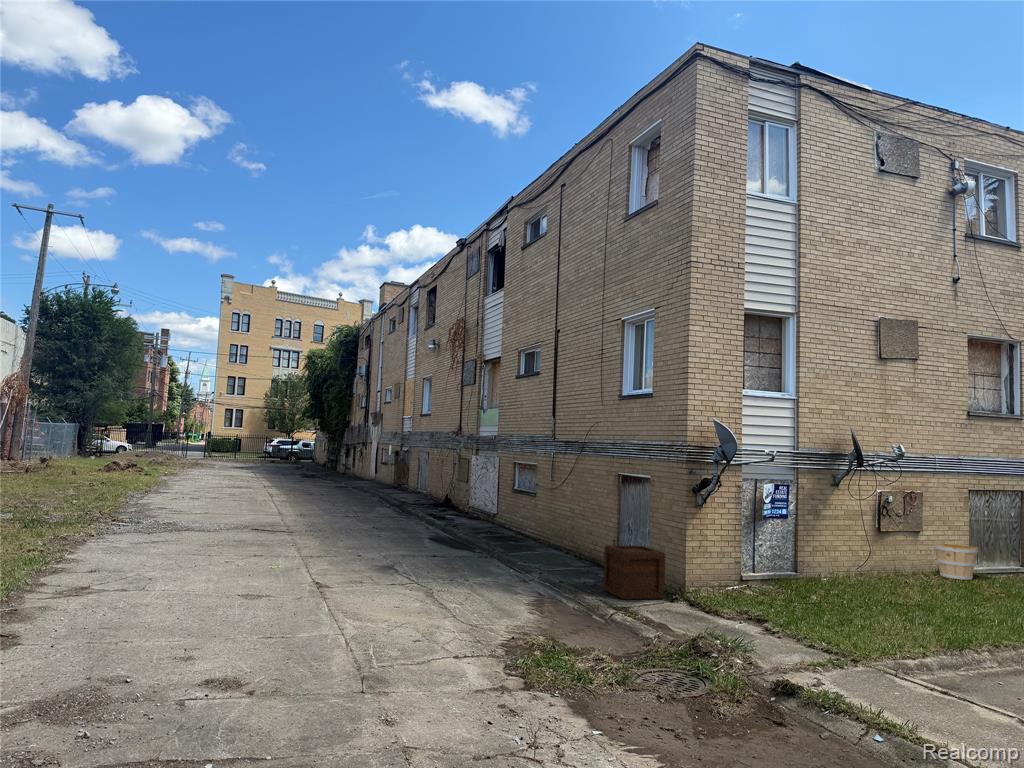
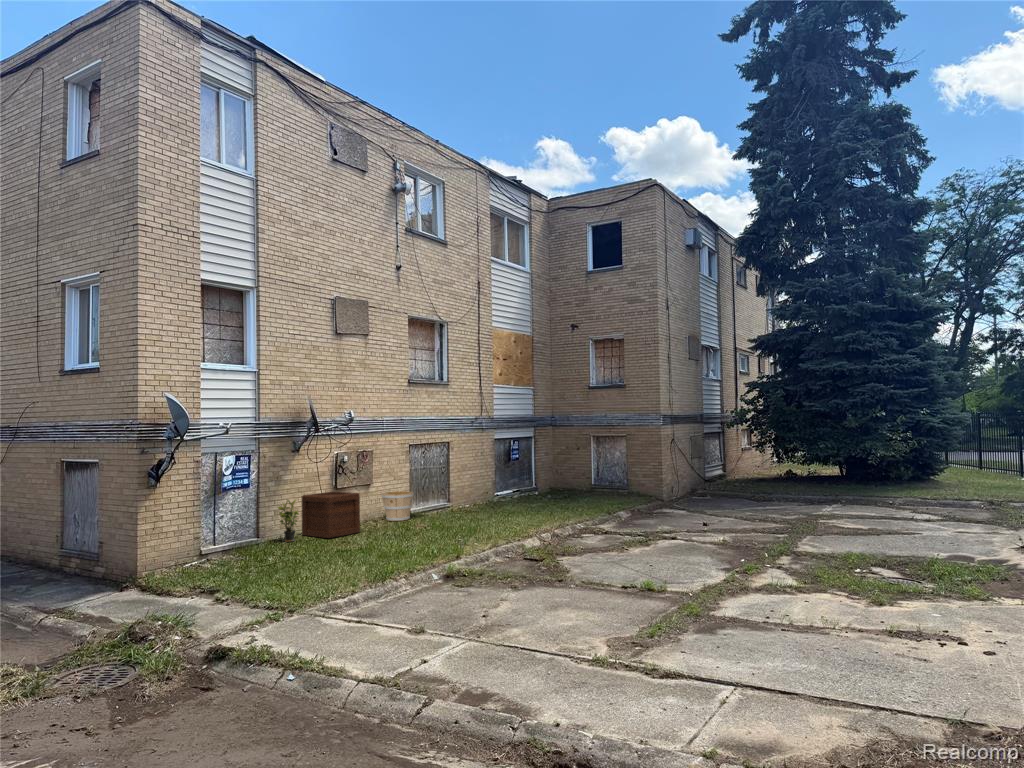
potted plant: none [815,535,840,582] -> present [278,499,299,542]
wooden crate: present [603,545,666,600] -> present [302,492,360,538]

